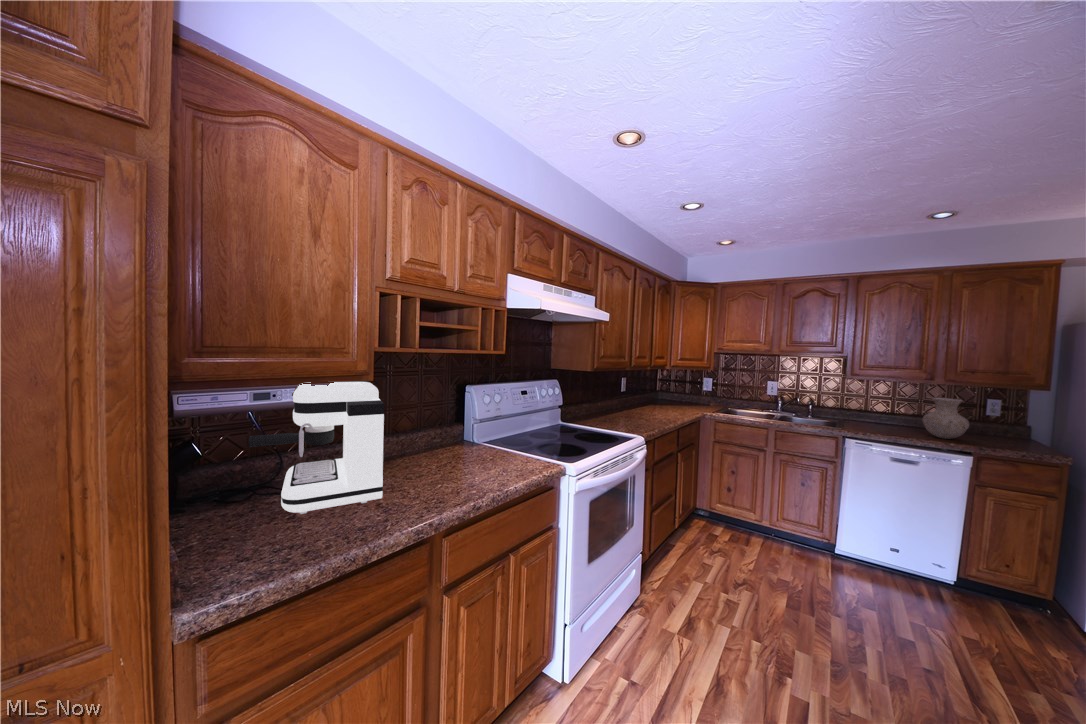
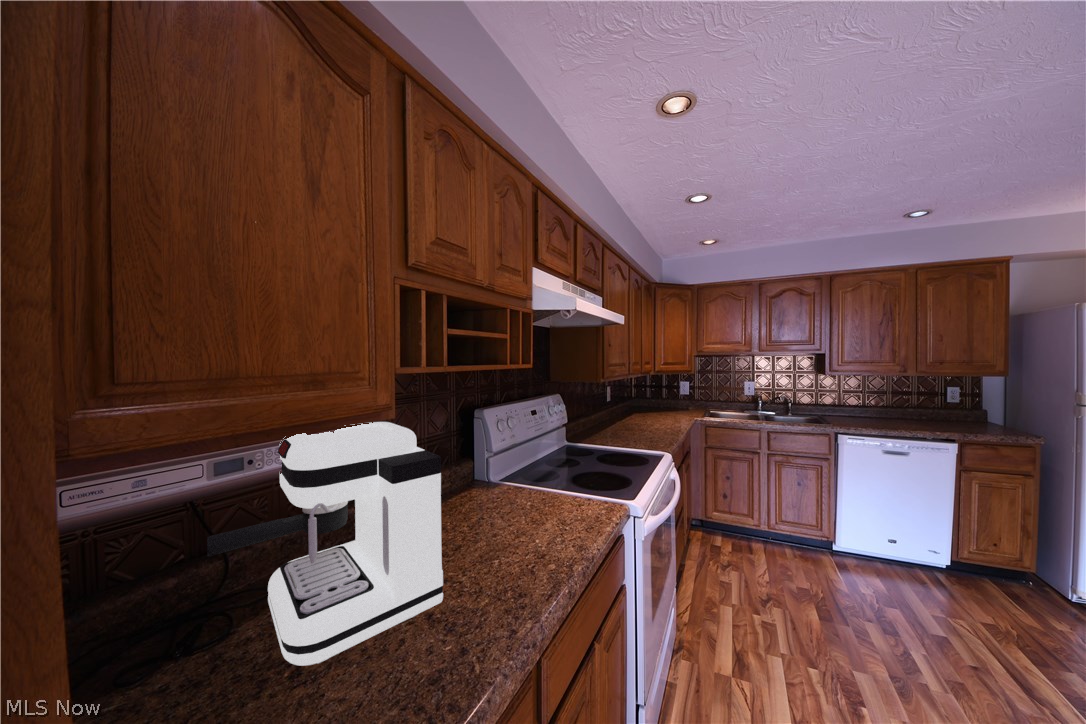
vase: present [922,398,969,439] -> none [898,389,941,428]

